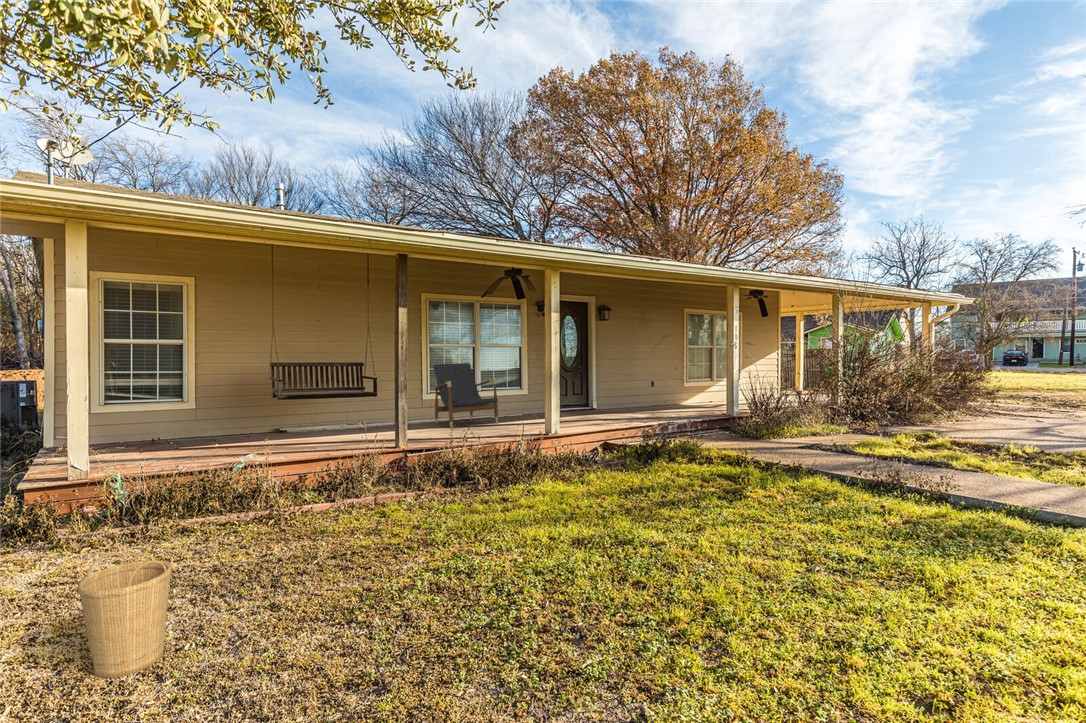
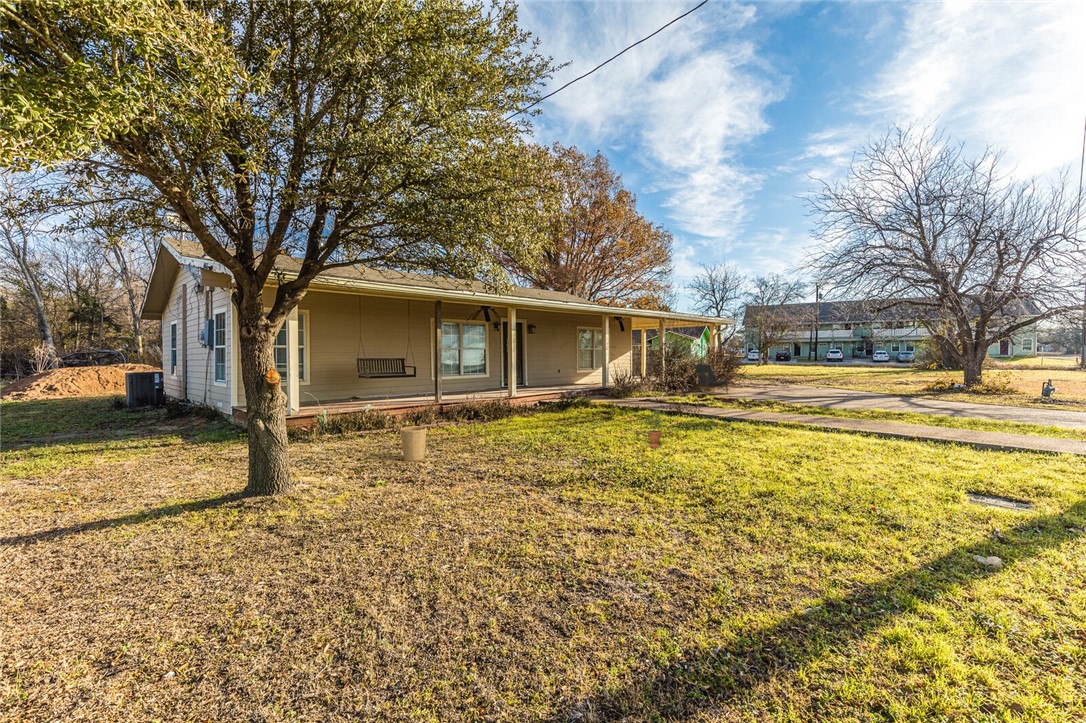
lounge chair: present [433,363,498,429] -> present [694,365,729,394]
potted plant: none [846,541,909,677] -> present [646,411,662,447]

